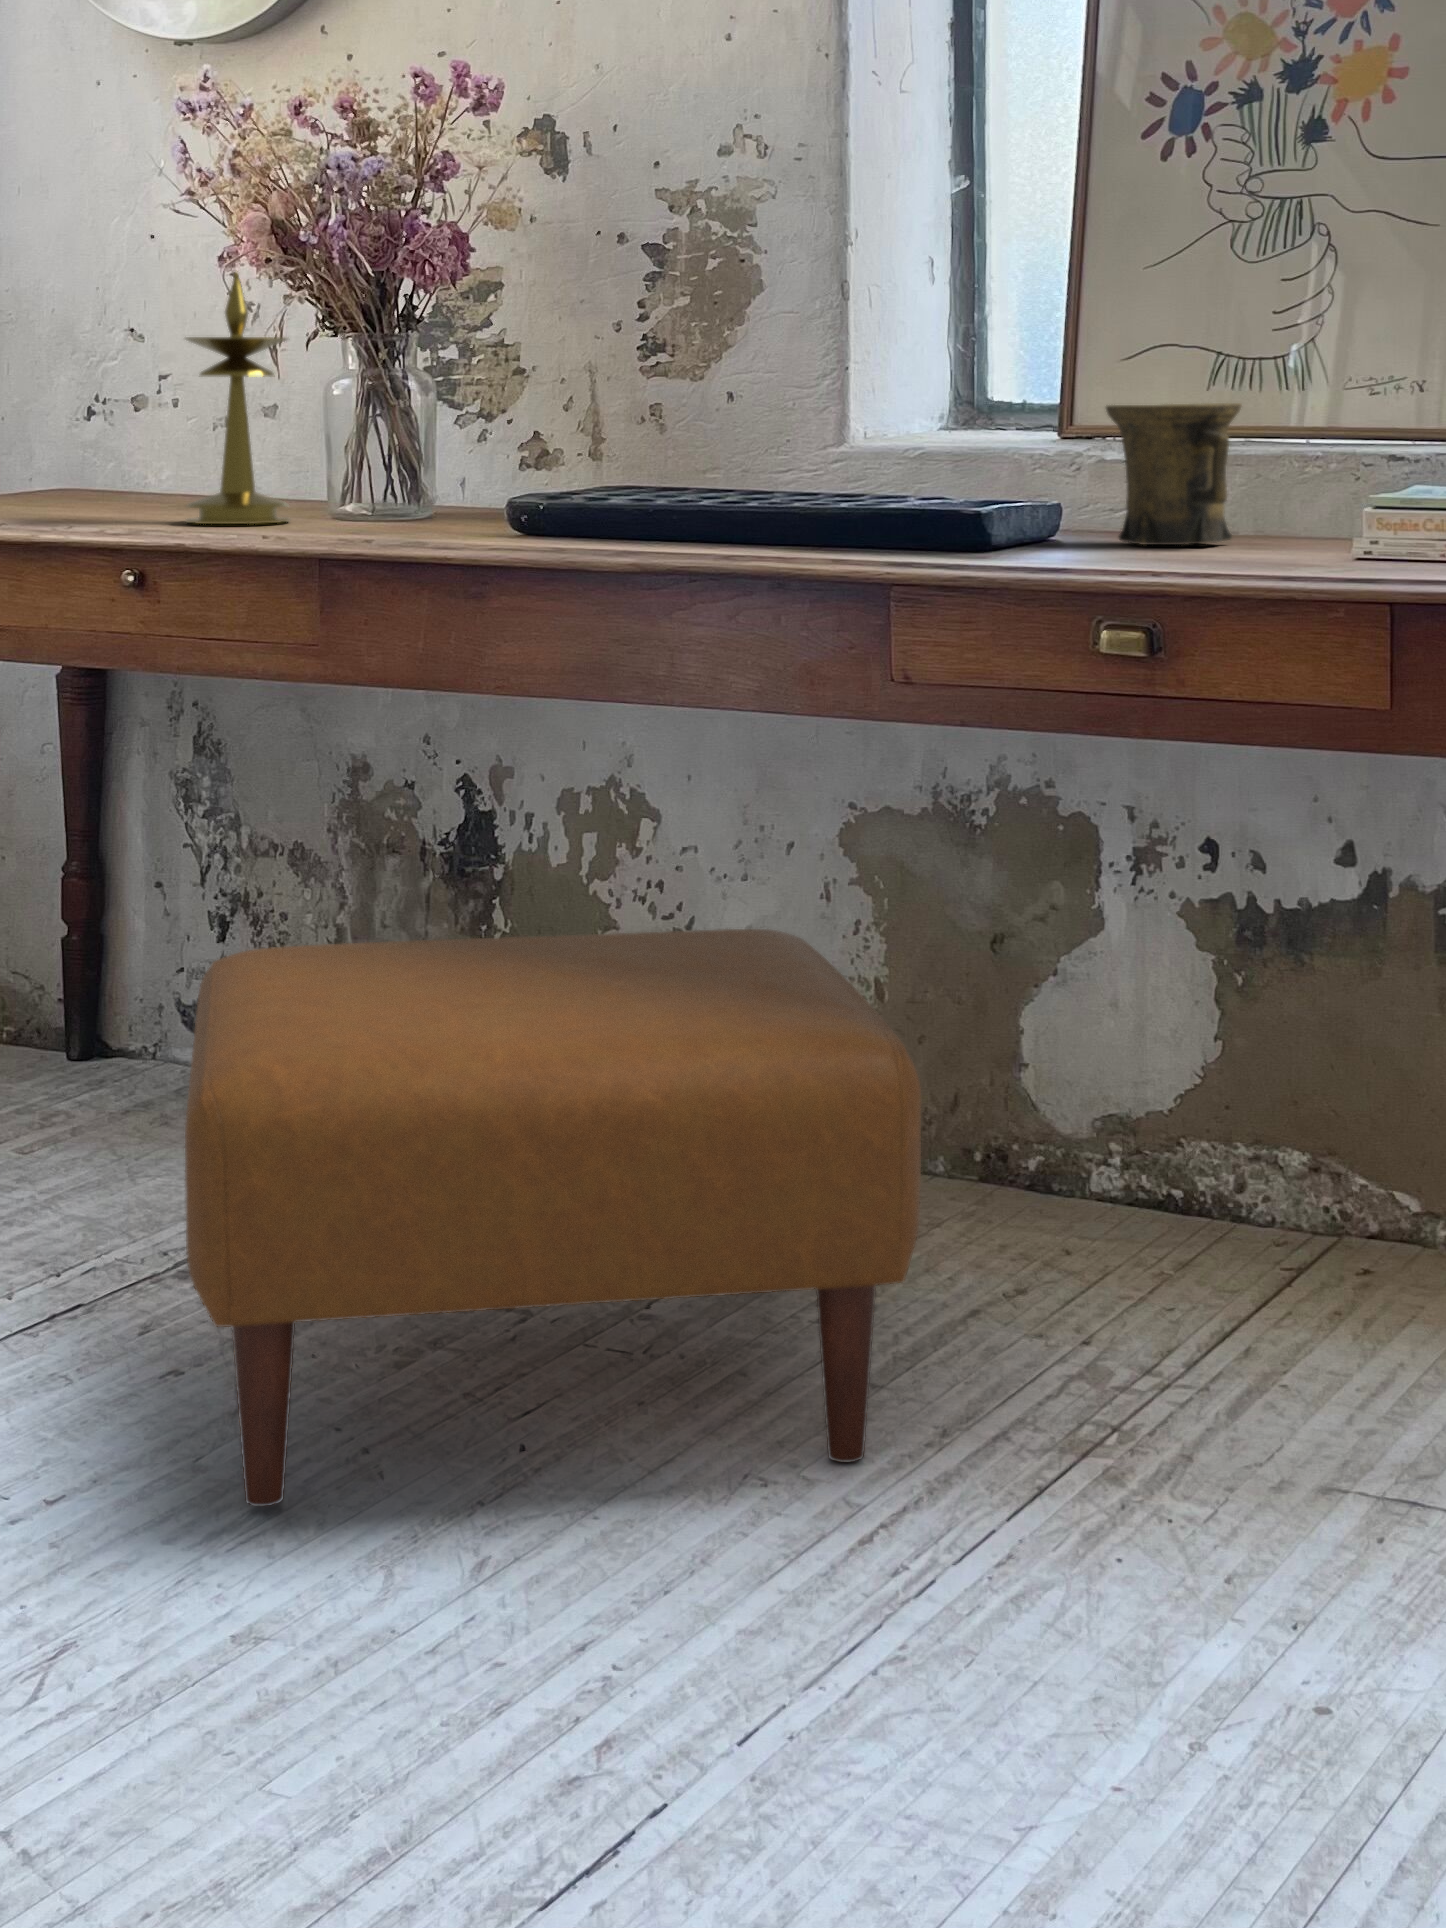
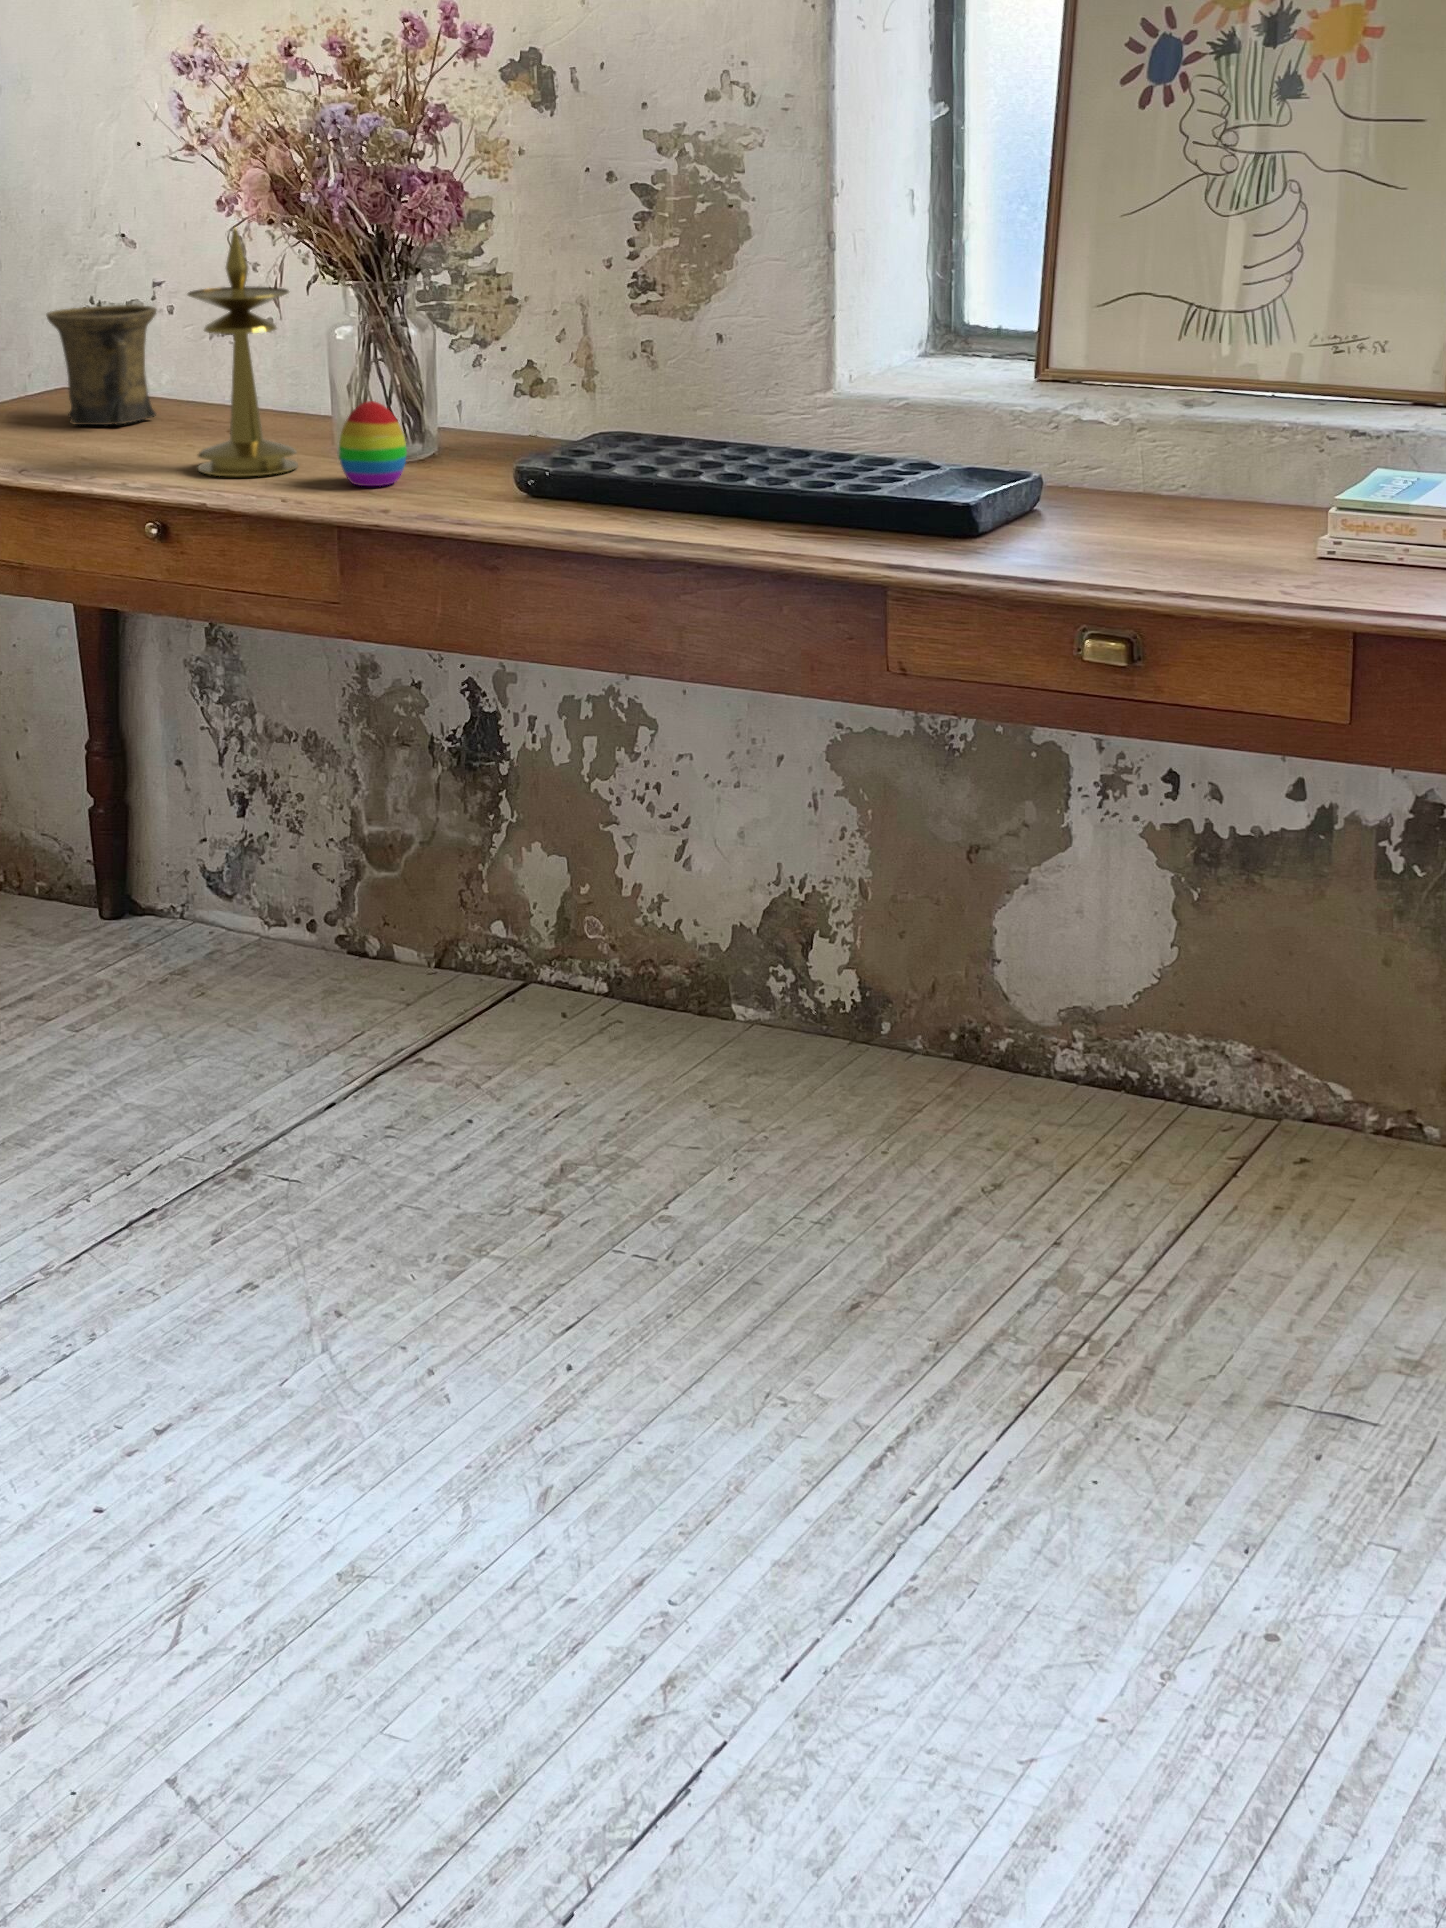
mug: present [1106,403,1242,545] -> present [46,305,156,425]
decorative egg: none [331,442,402,529] -> present [339,401,406,486]
ottoman: present [185,929,921,1506] -> none [248,871,918,1438]

